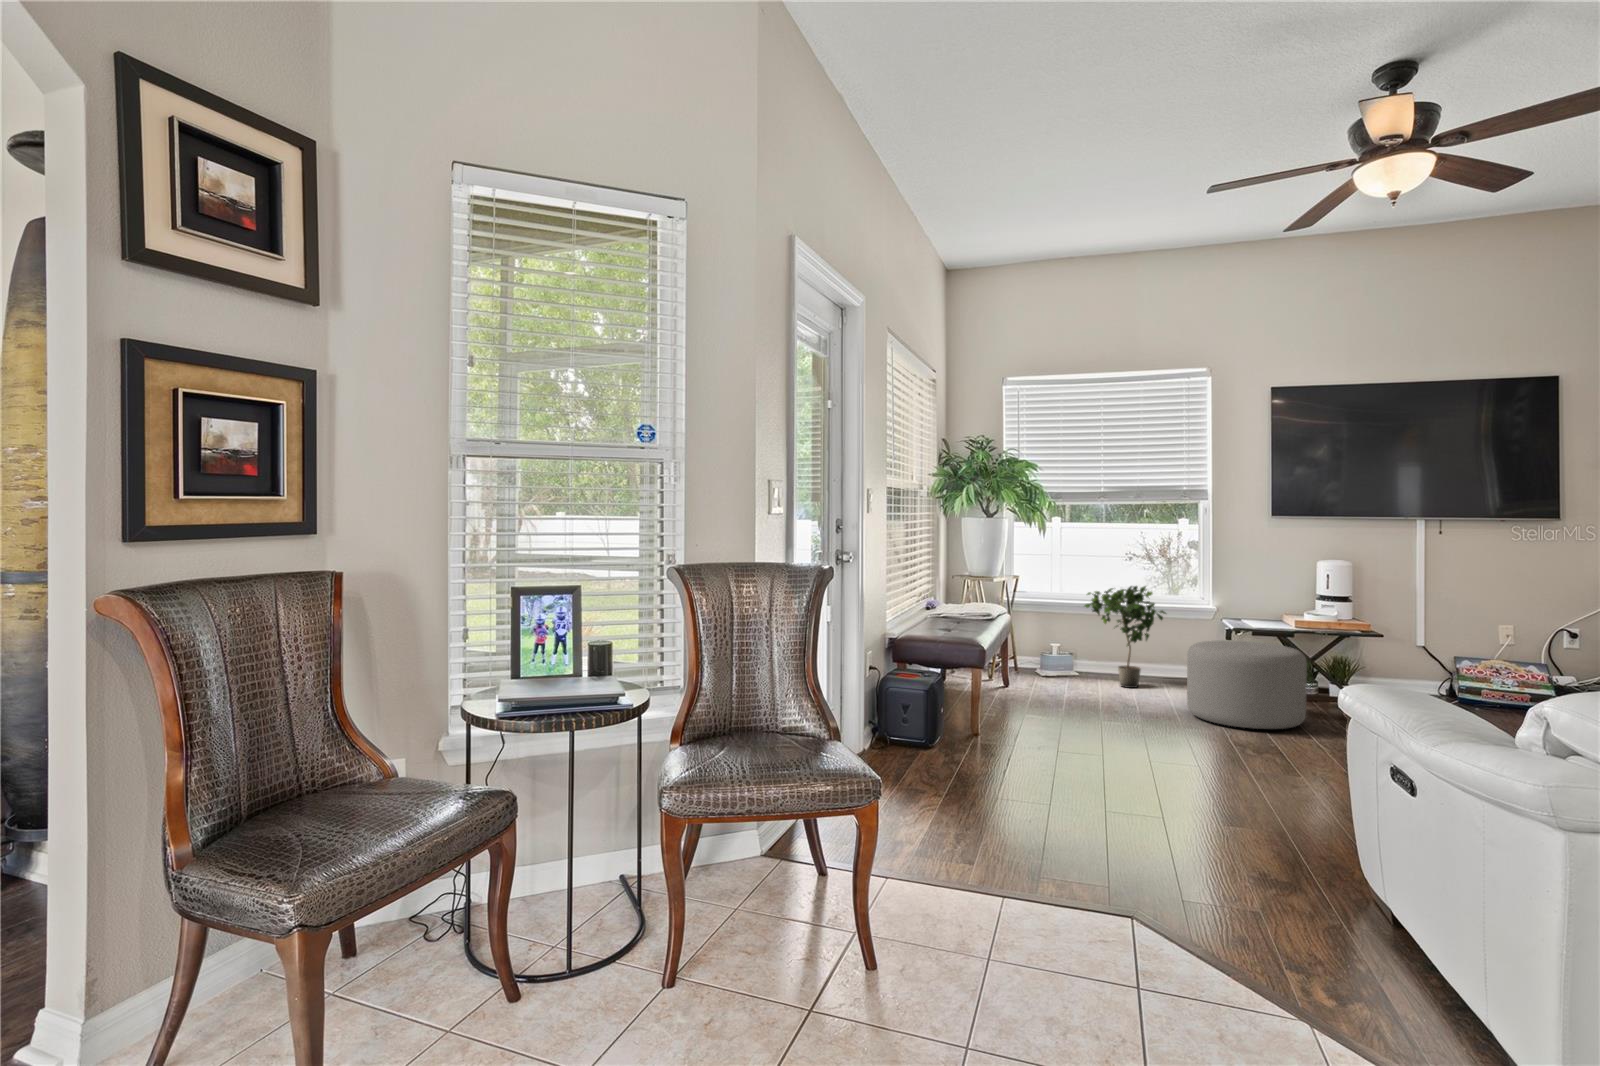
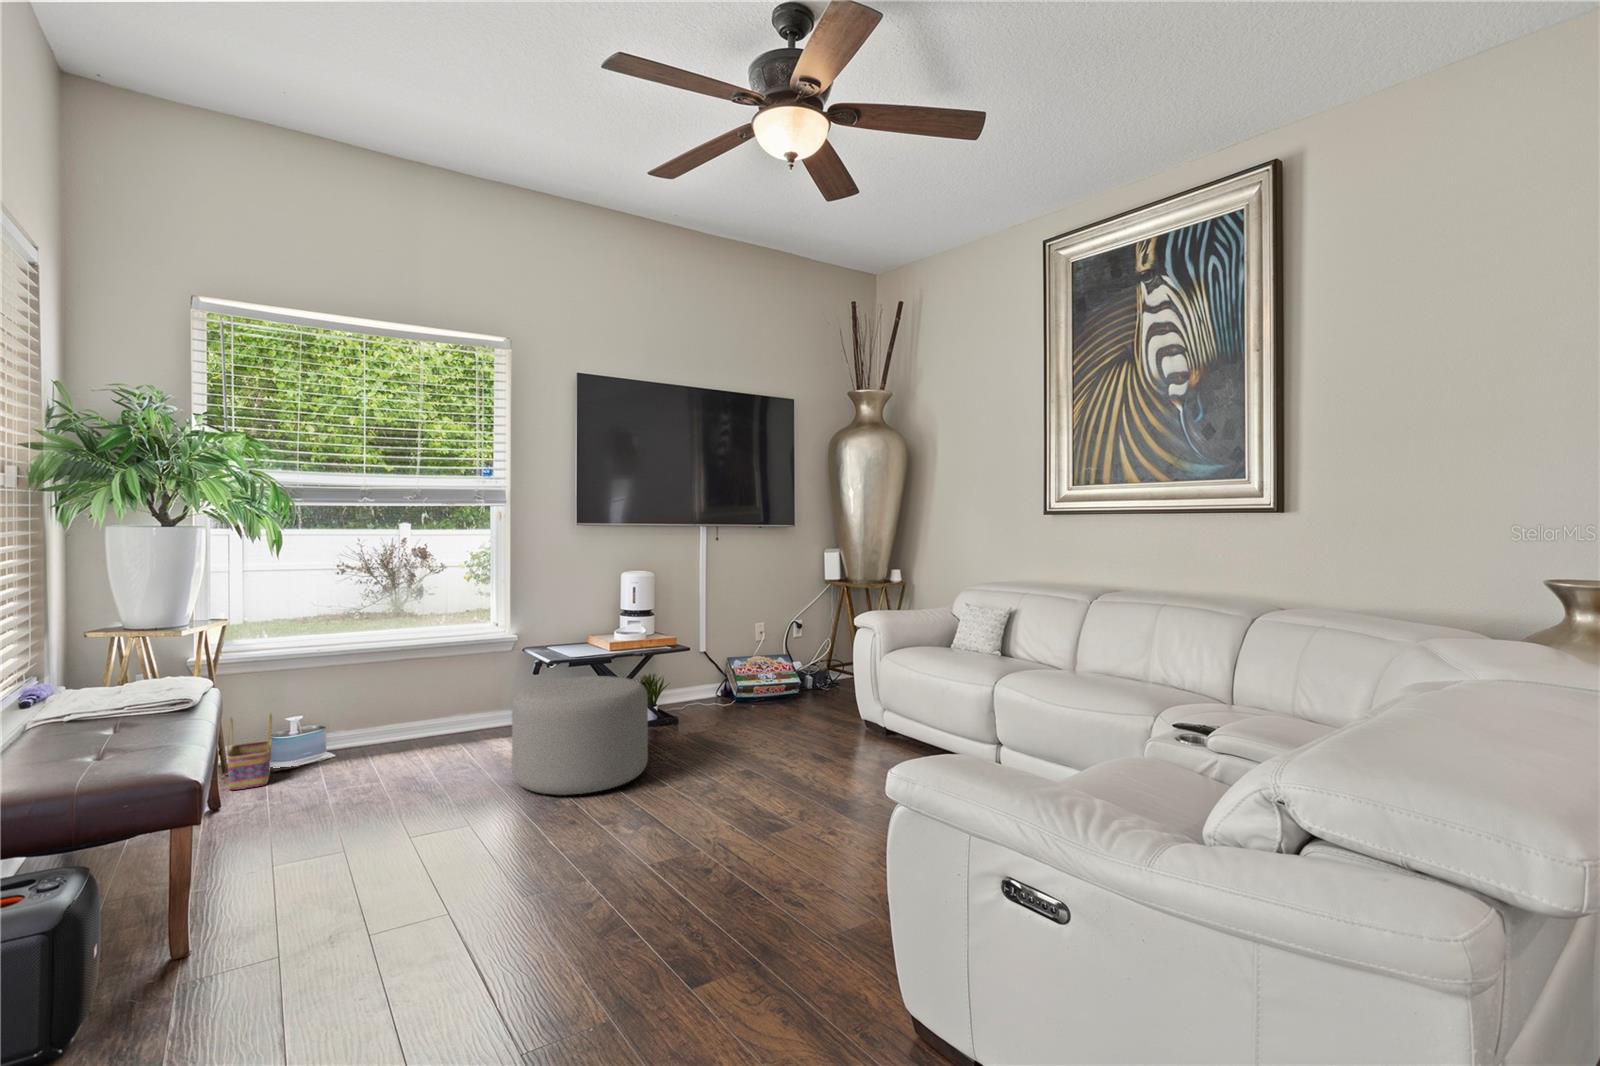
potted plant: present [1085,586,1166,688] -> none [347,617,463,761]
basket: none [1018,636,1042,681] -> present [227,714,272,790]

